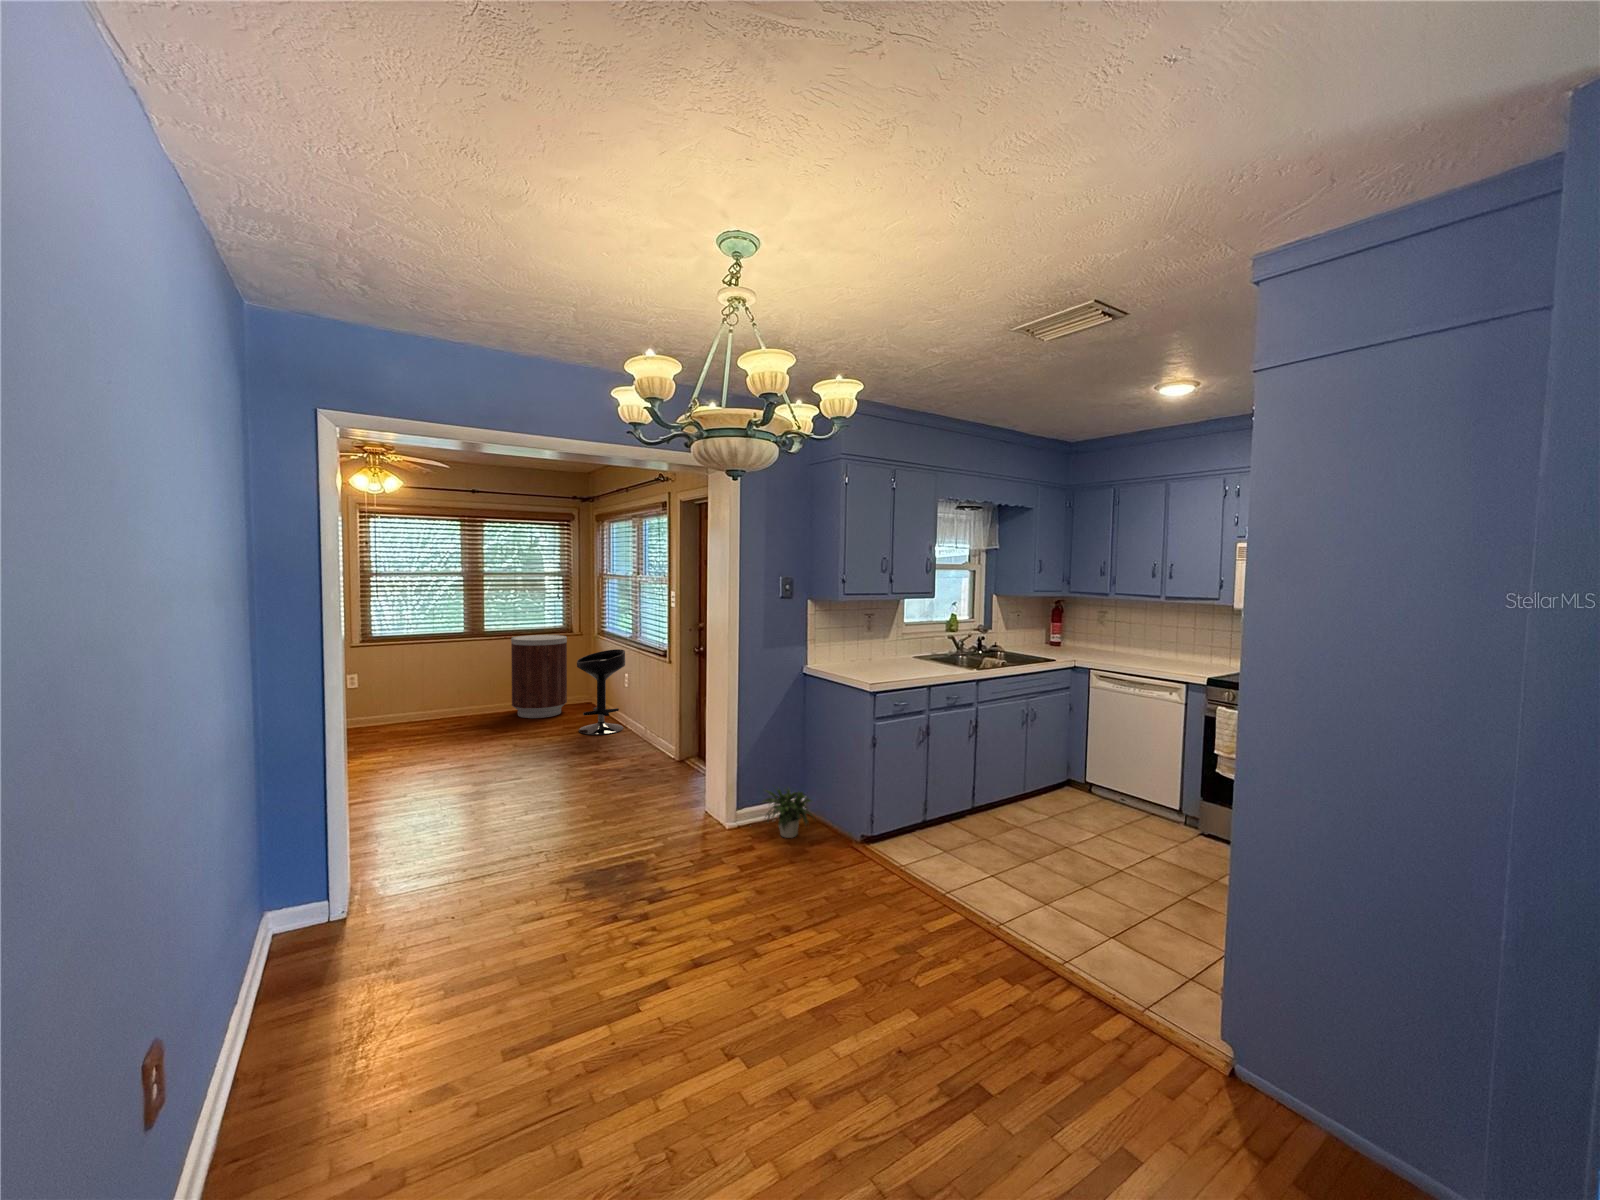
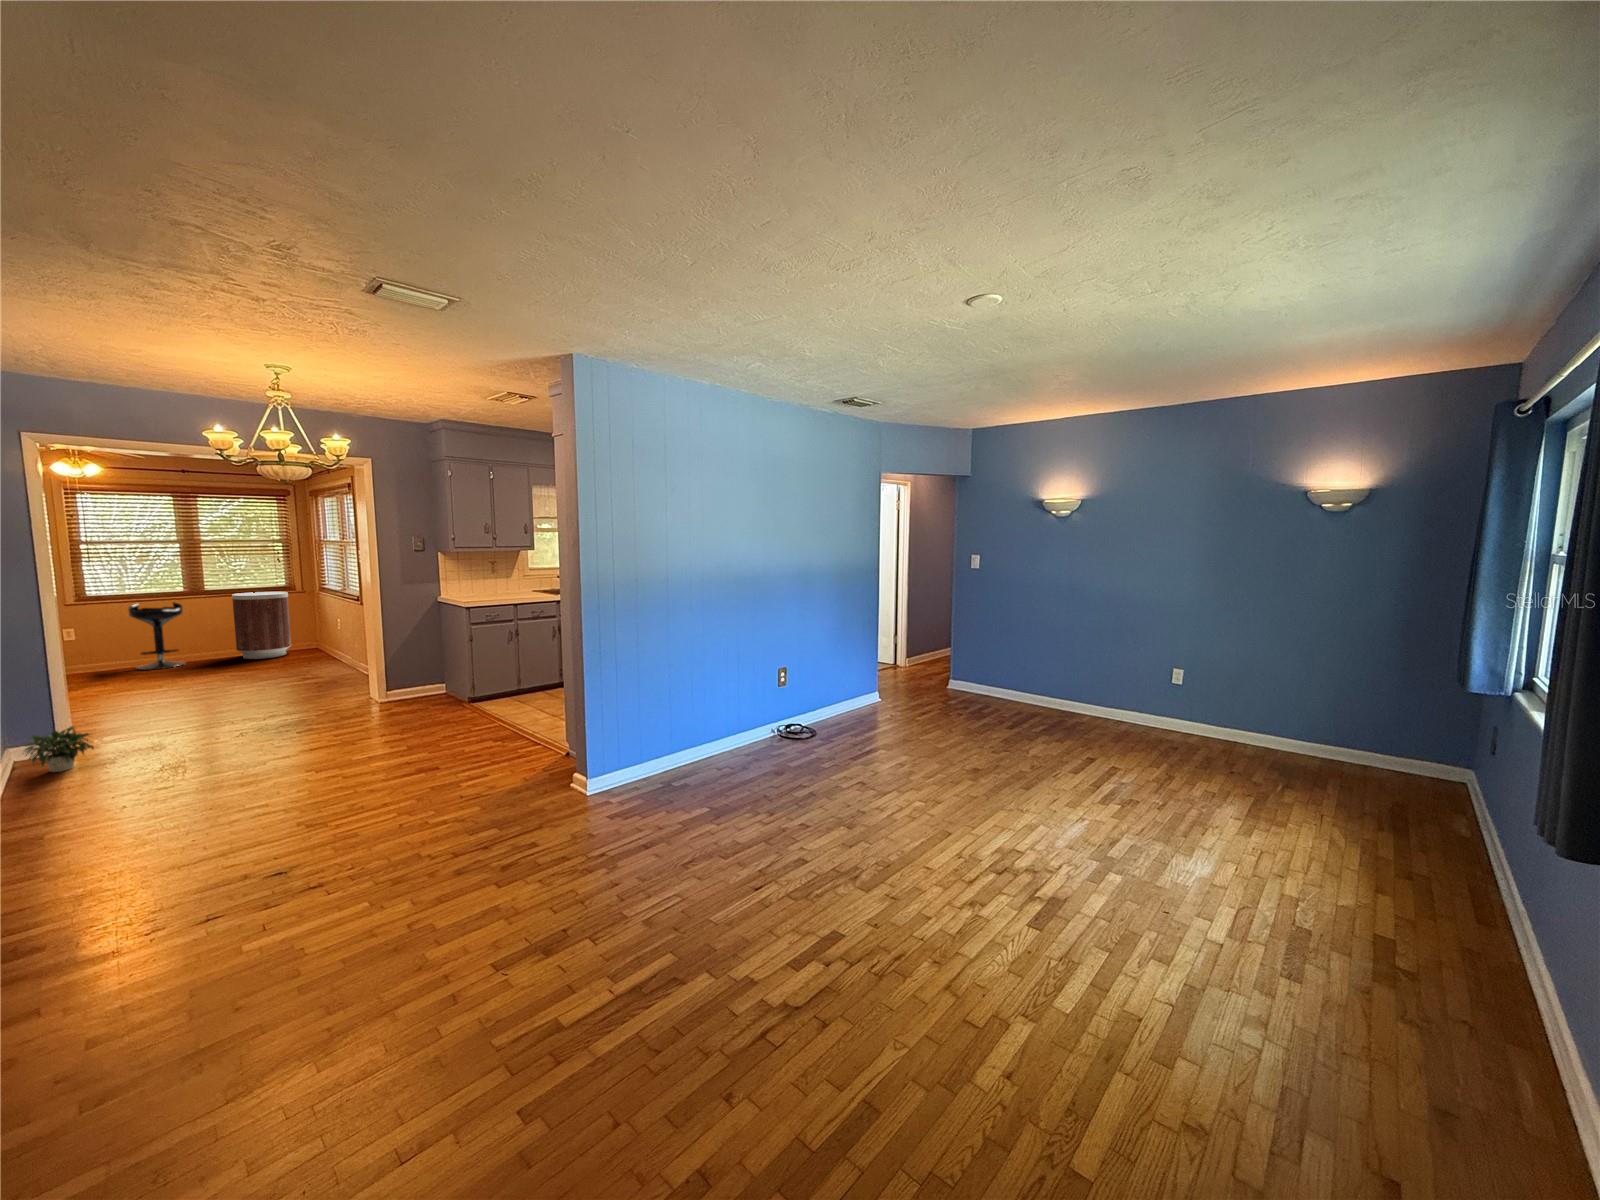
bar stool: present [577,649,625,735] -> present [128,602,185,670]
potted plant: present [763,789,813,838] -> present [23,726,94,772]

